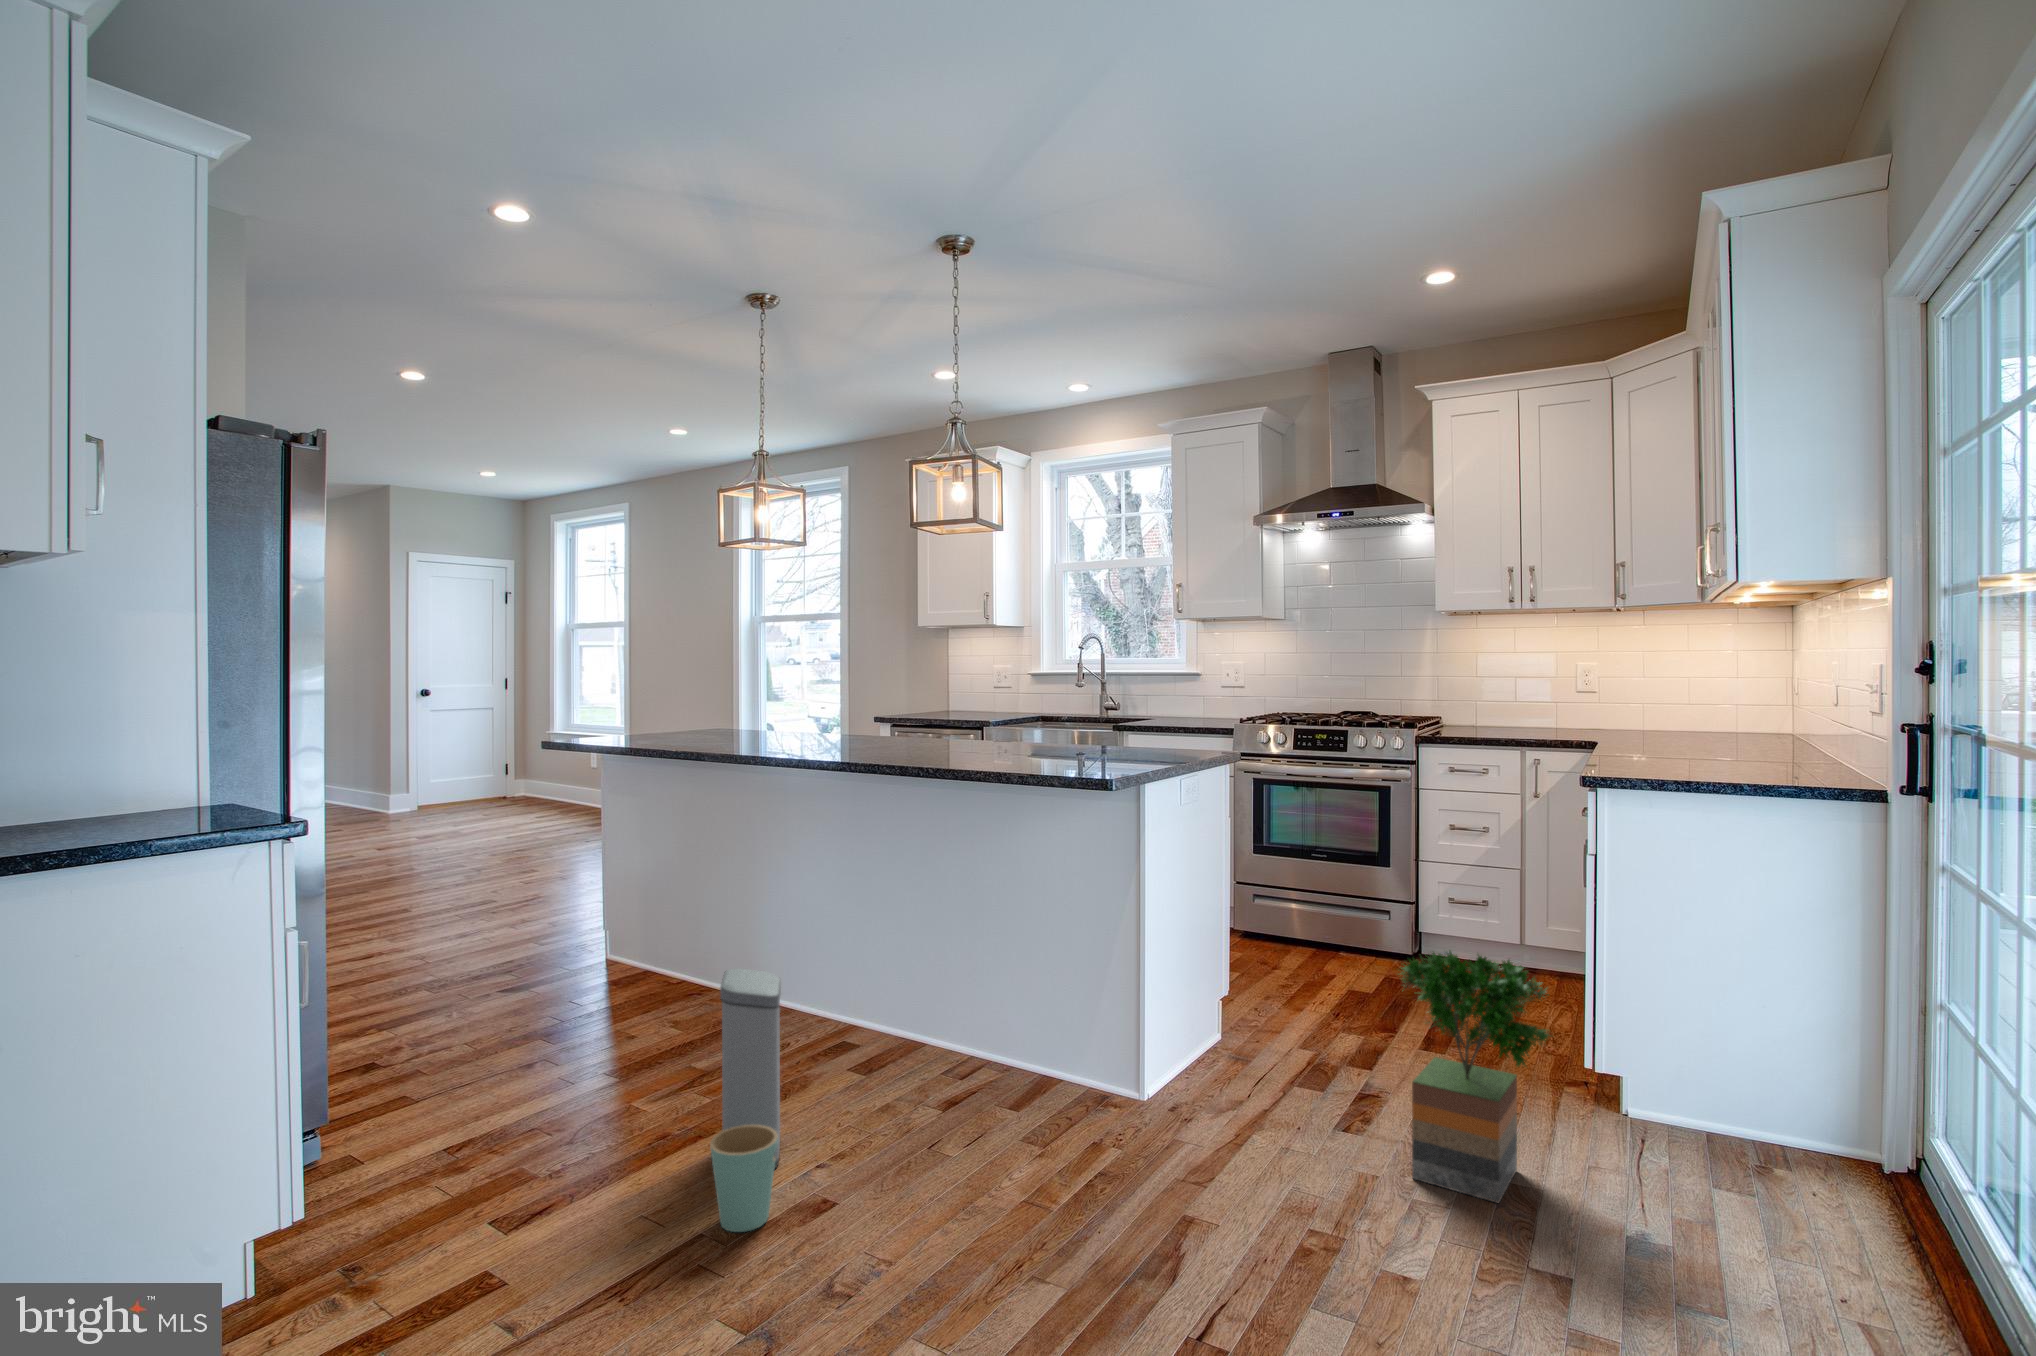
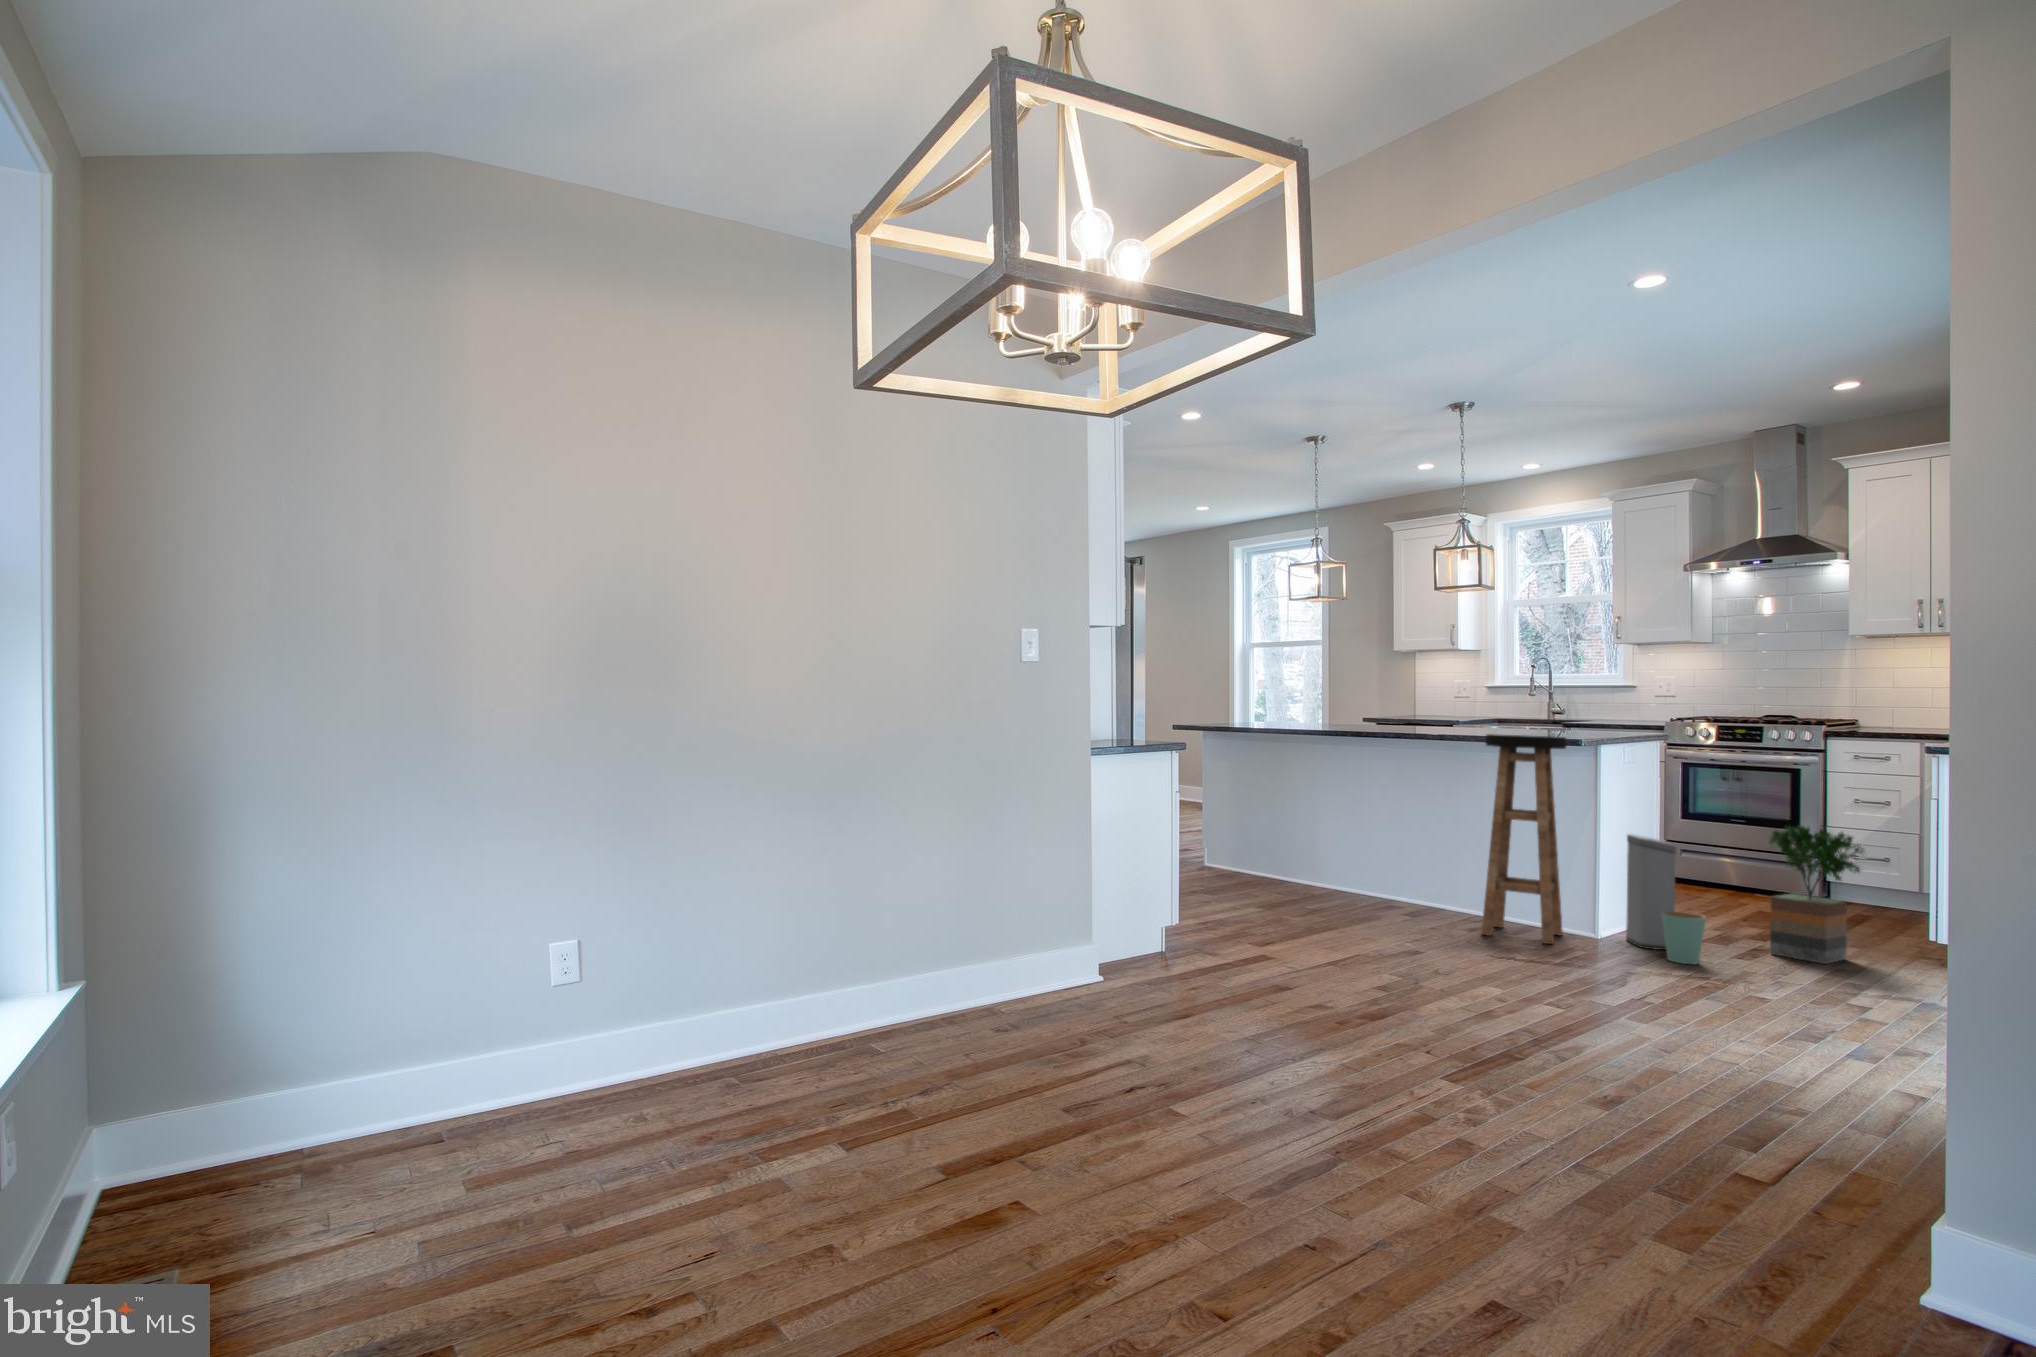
bar stool: none [950,820,1095,1241] -> present [1481,734,1567,944]
trash can: present [710,968,781,1232] -> present [1626,834,1706,964]

